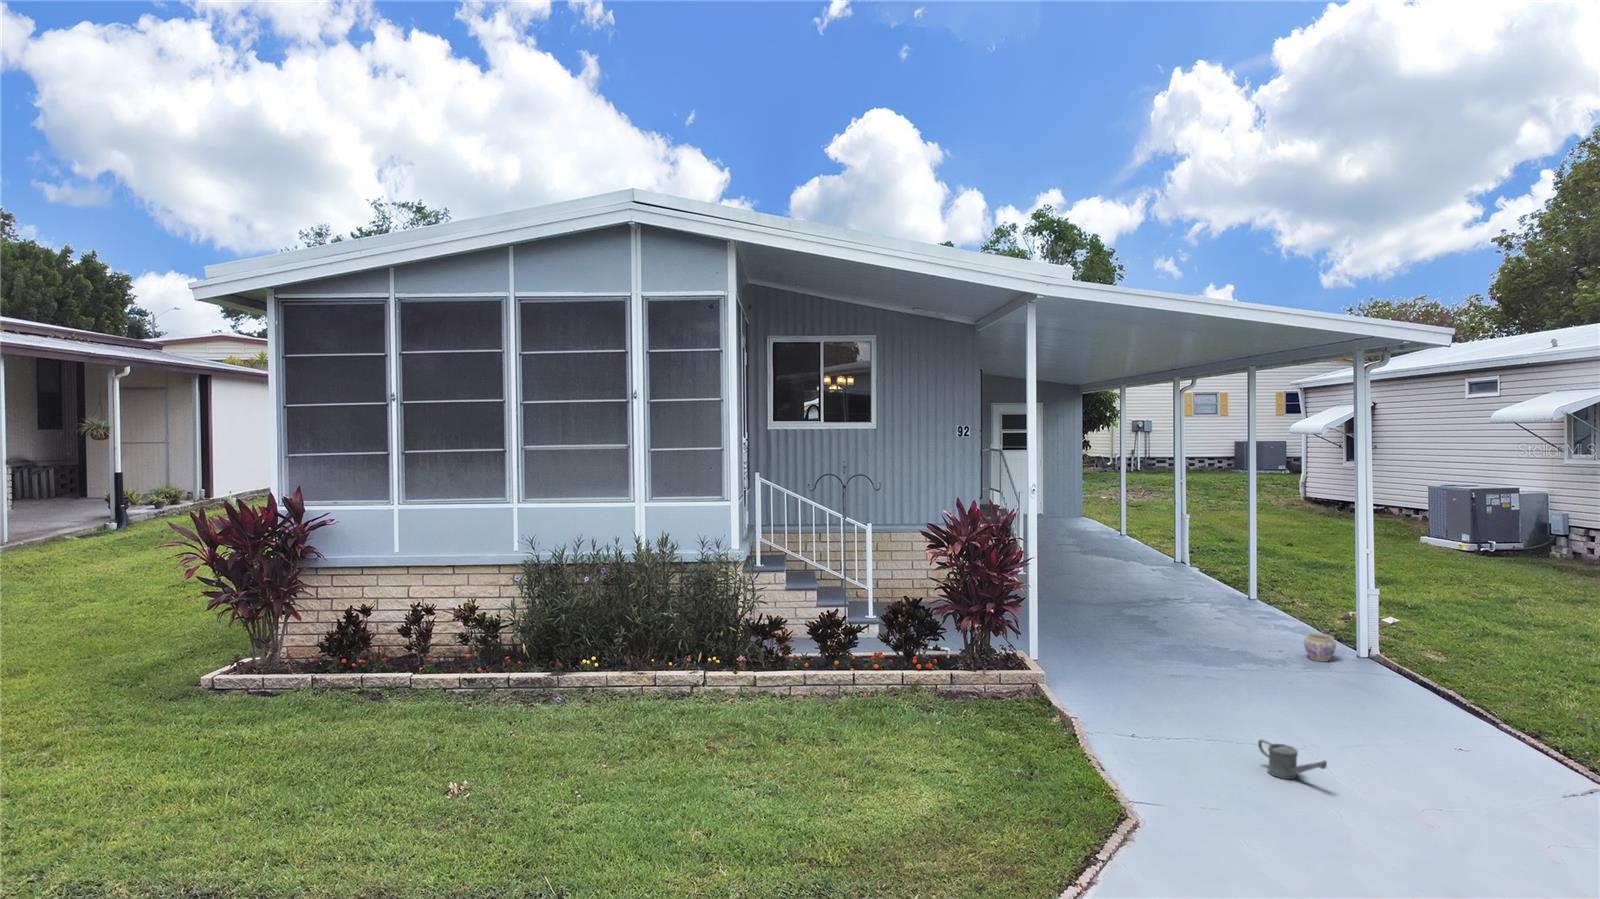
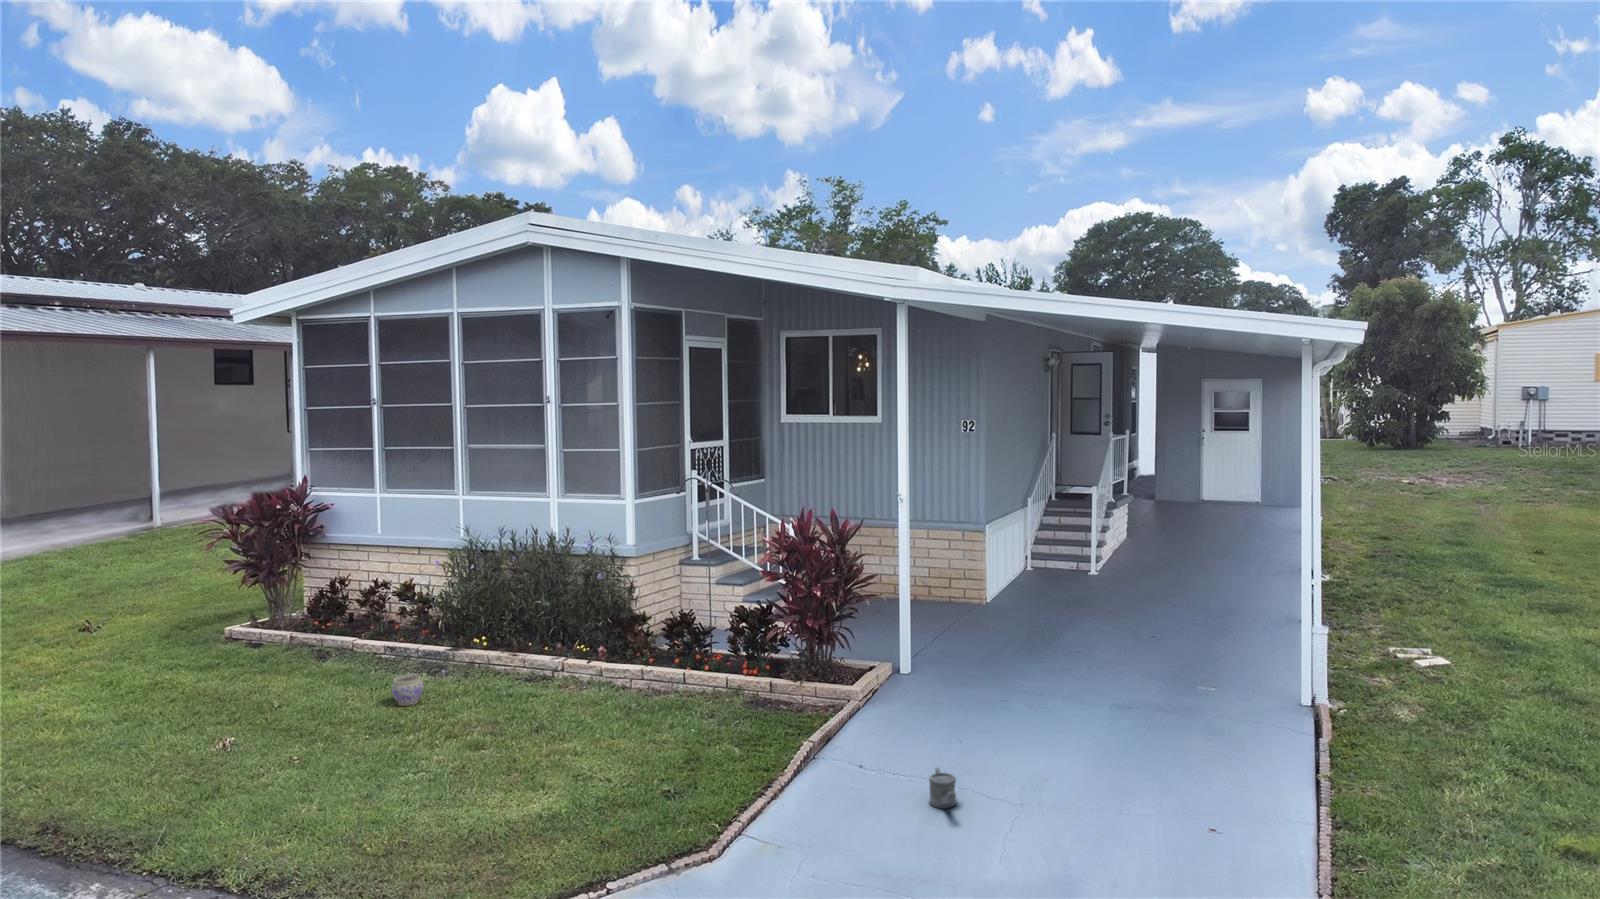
planter: present [1304,633,1336,662] -> present [391,674,424,706]

